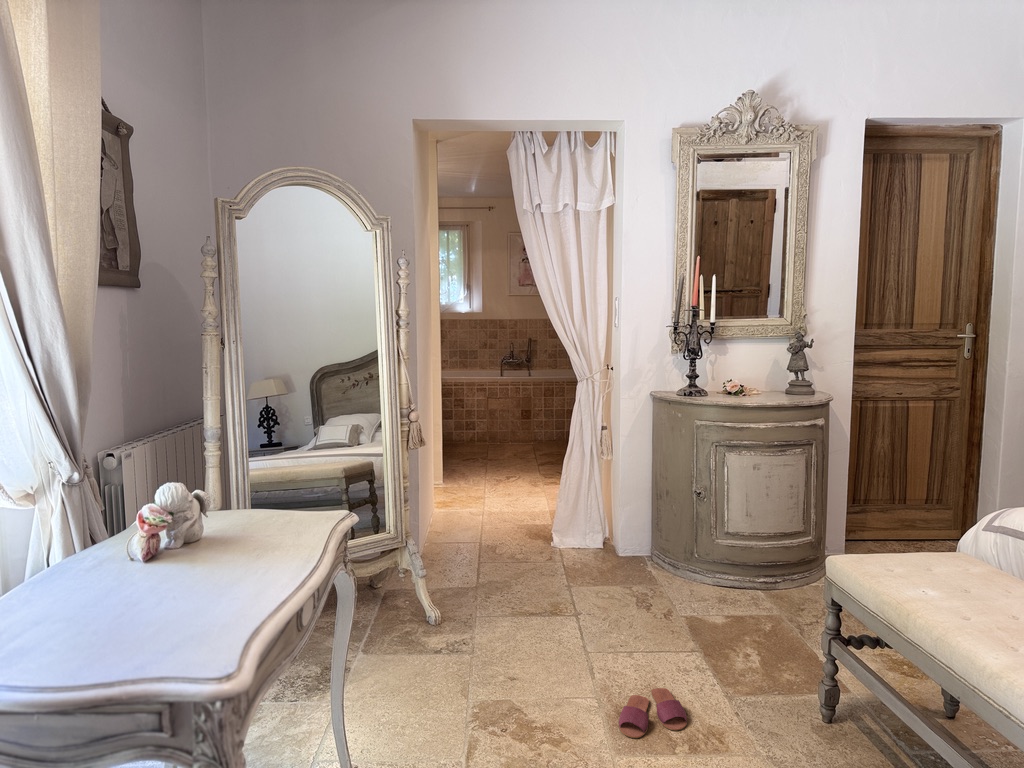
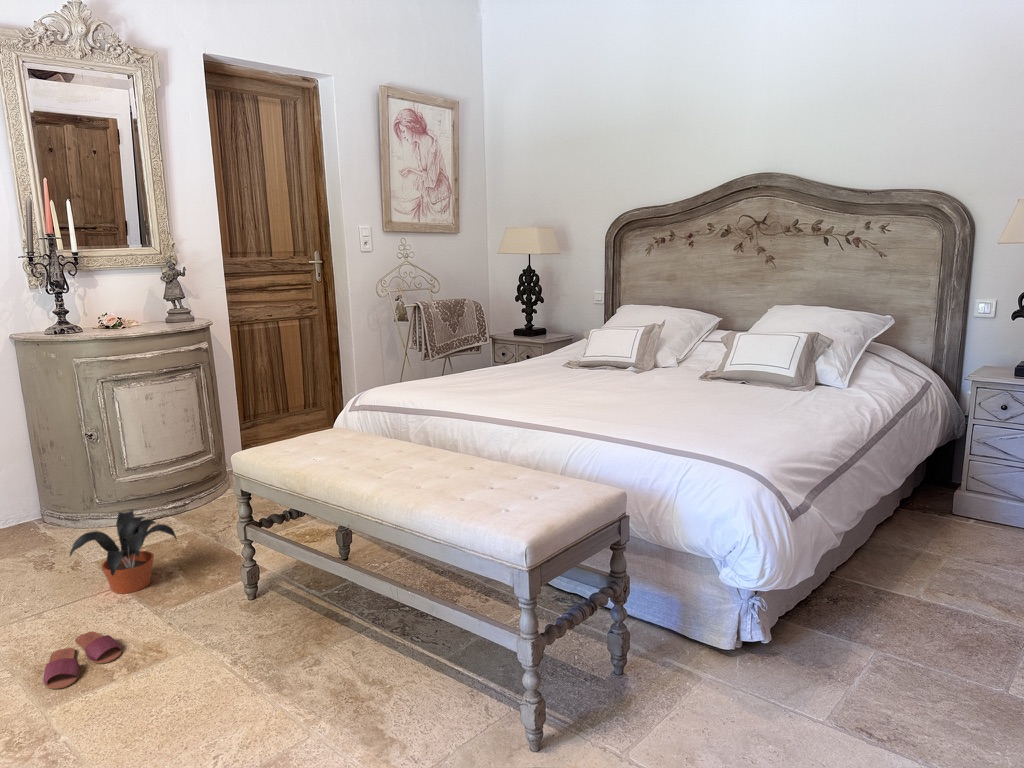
potted plant: none [662,576,758,661] -> present [70,510,176,593]

